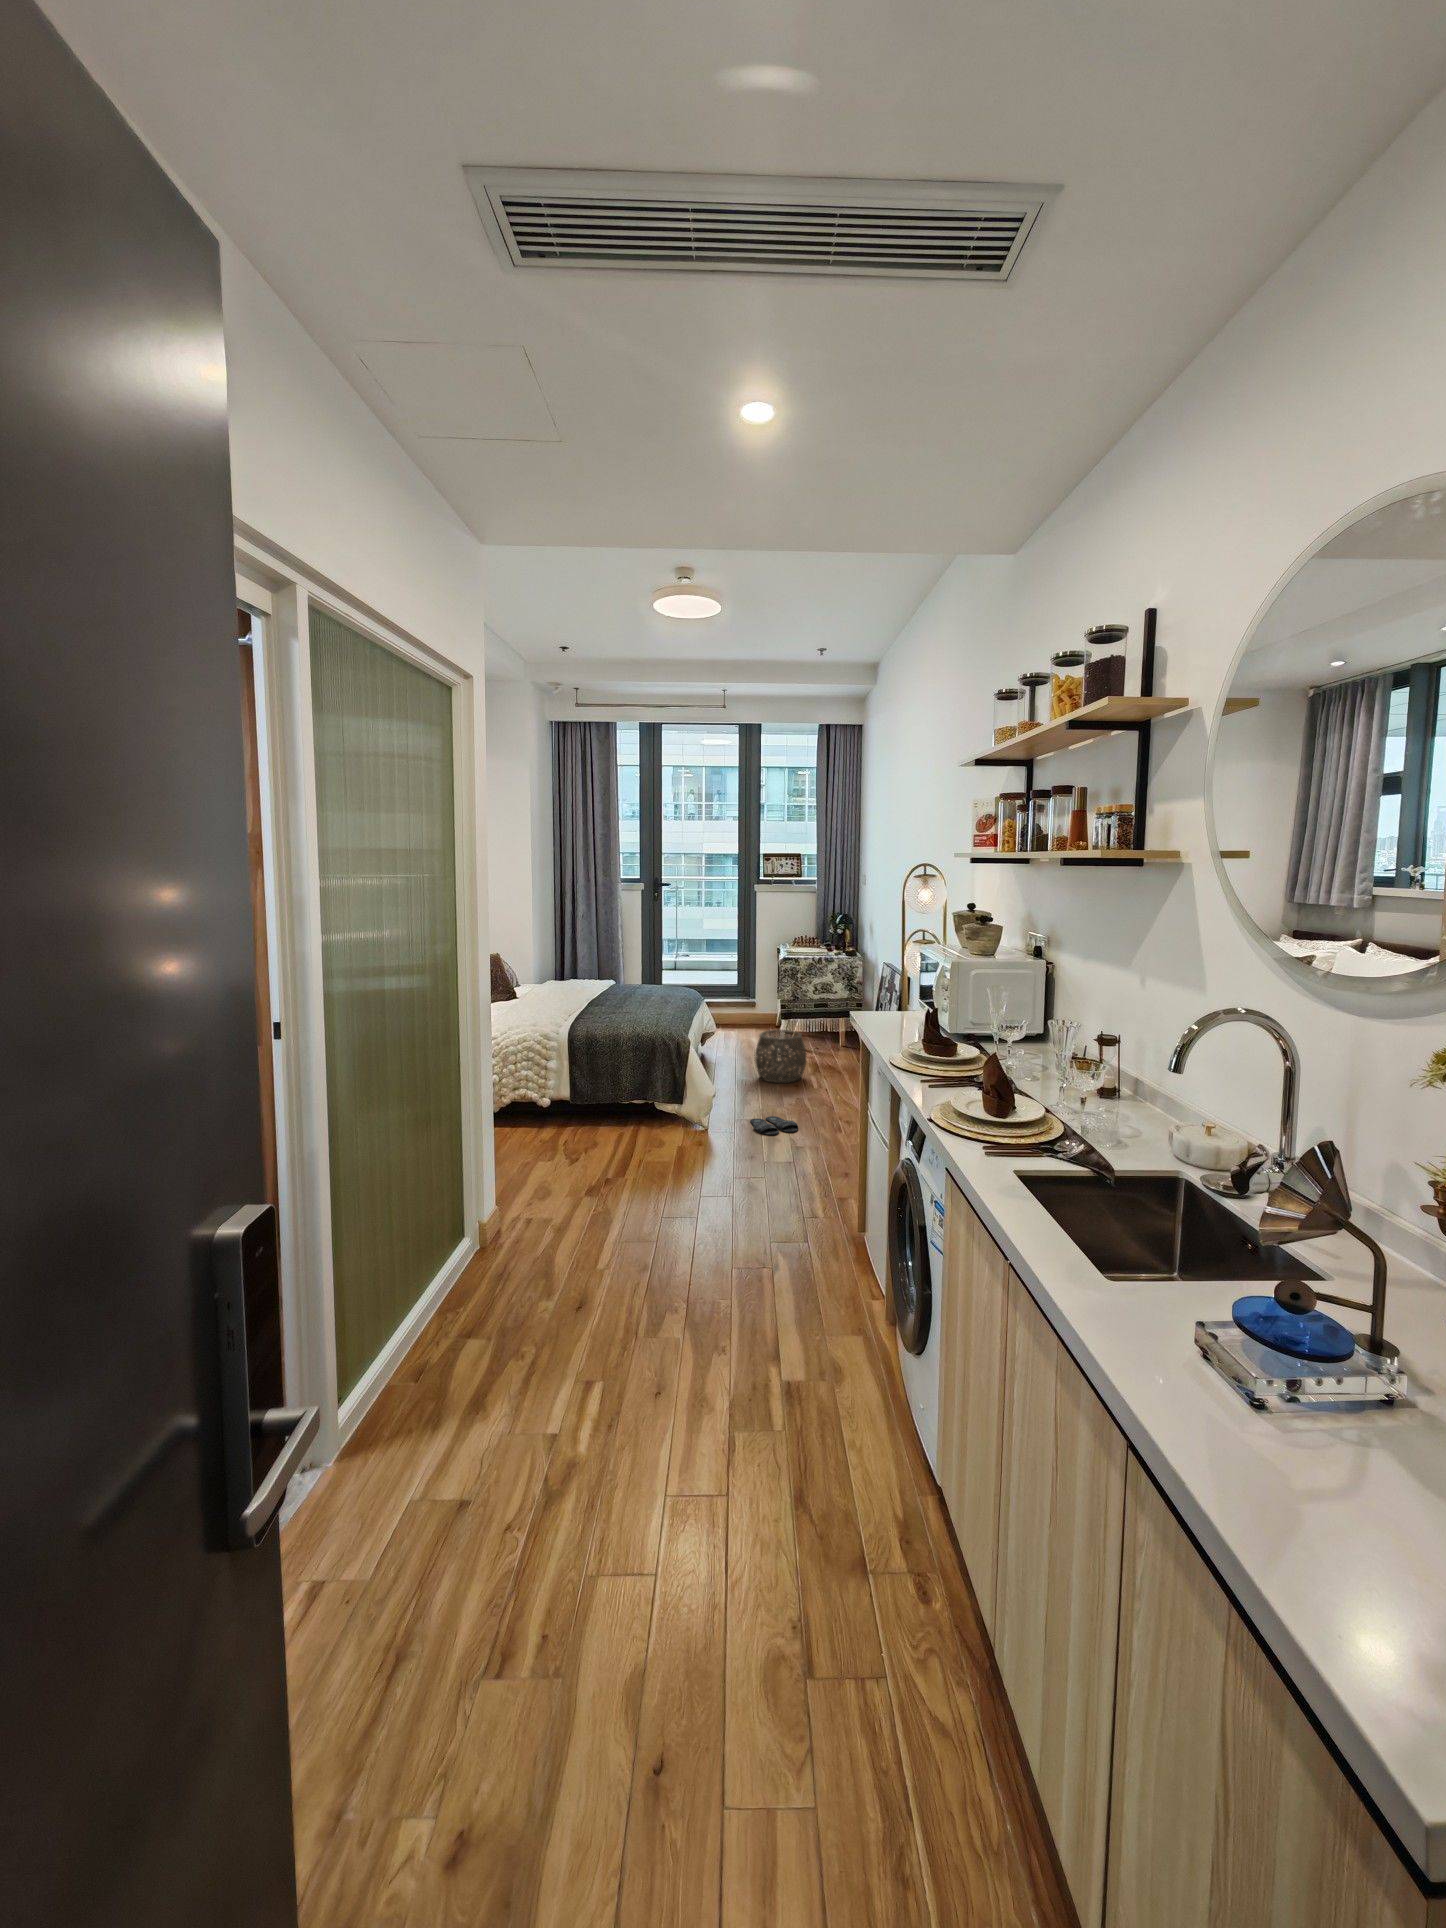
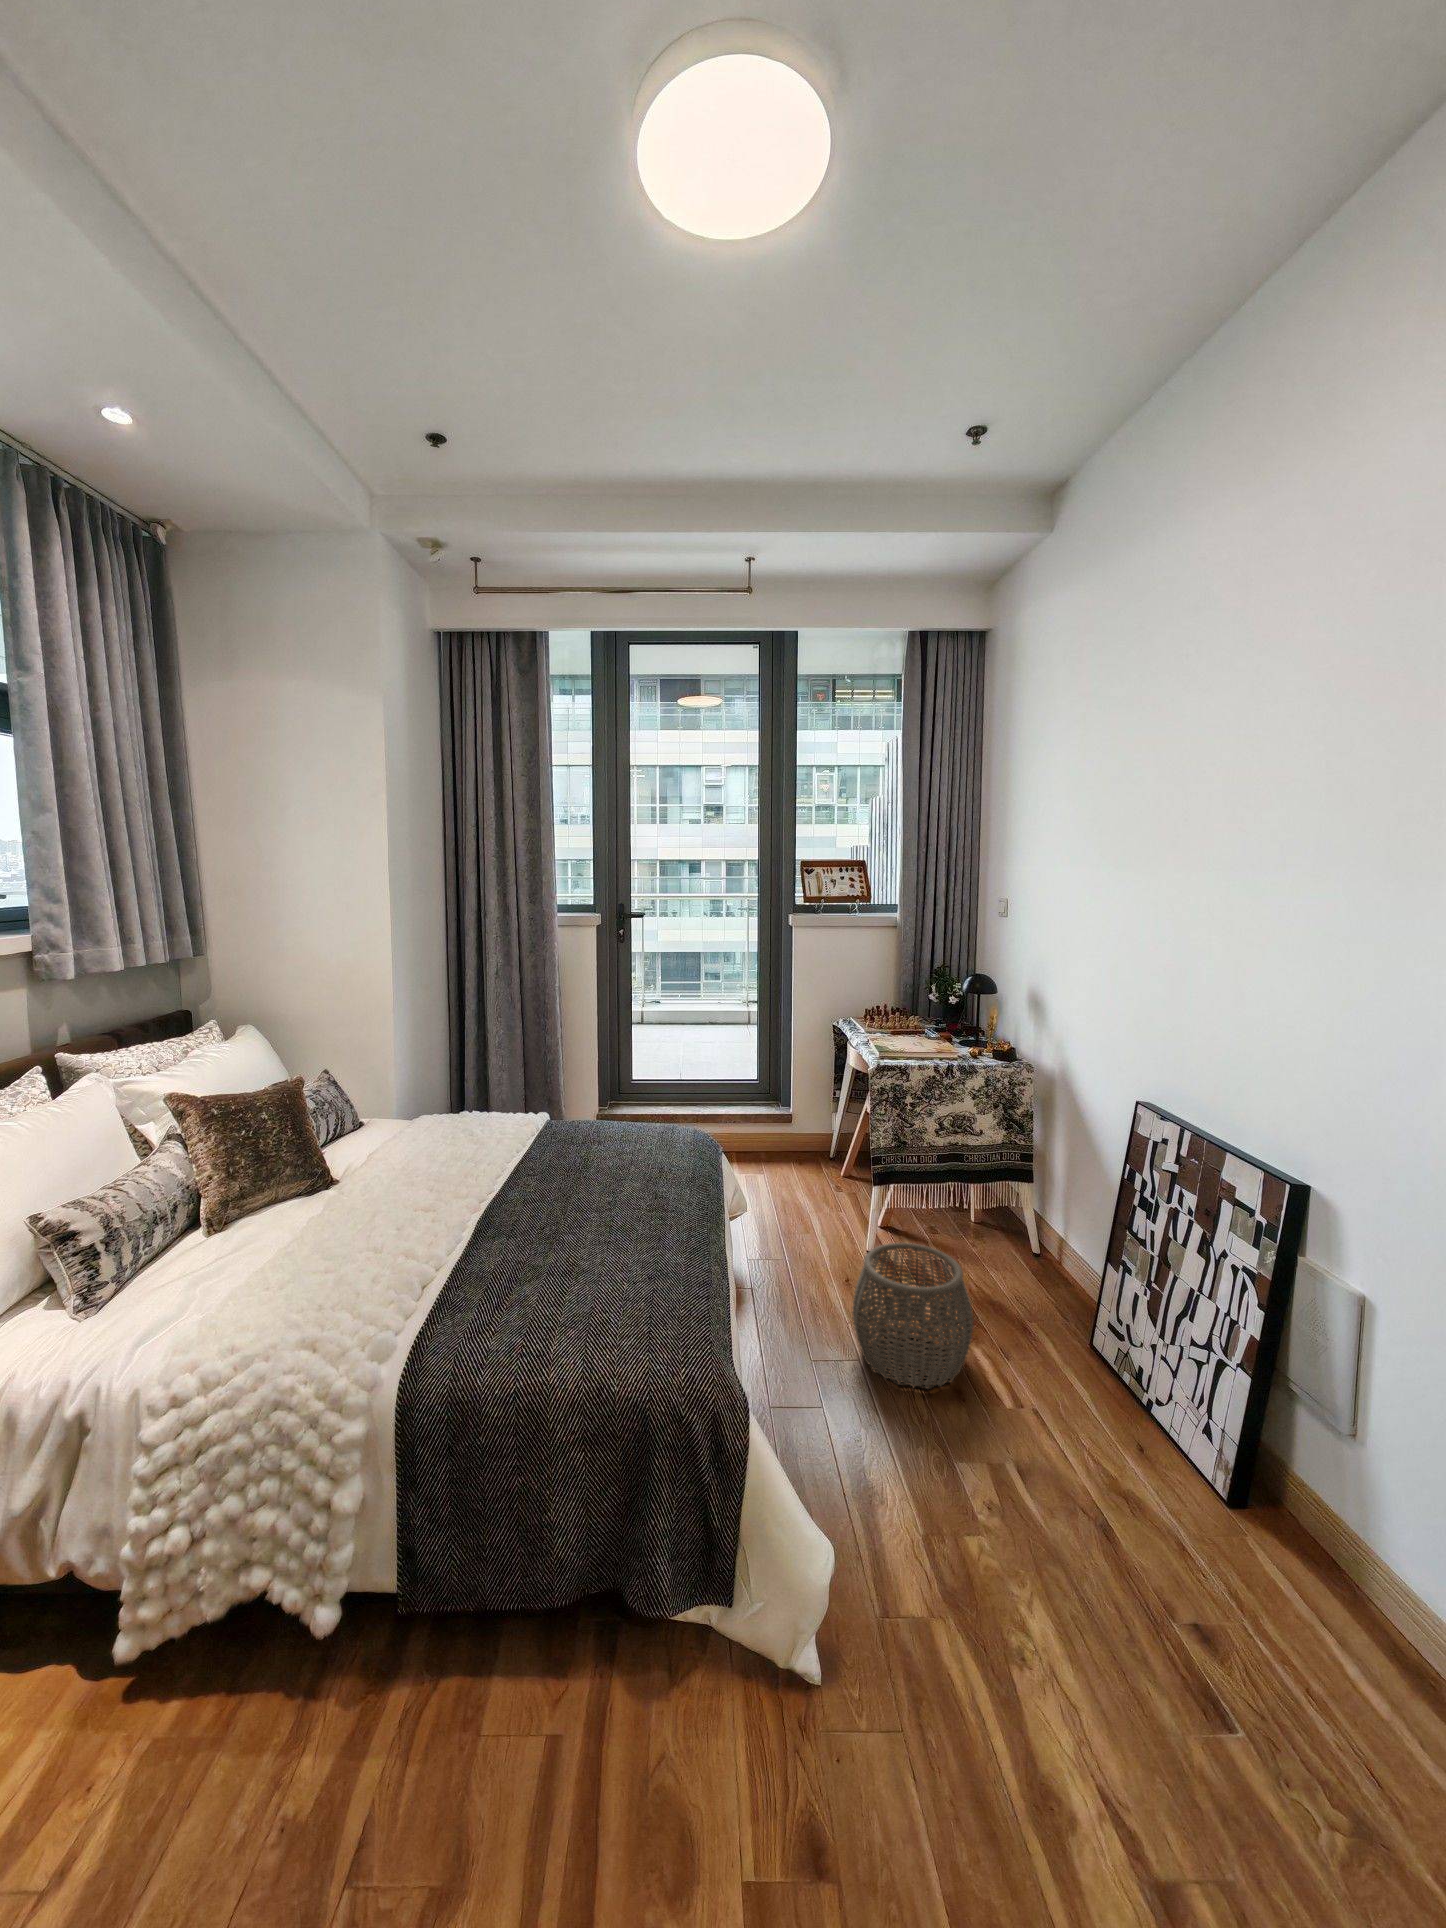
slippers: present [750,1116,798,1135] -> none [928,1610,1104,1789]

